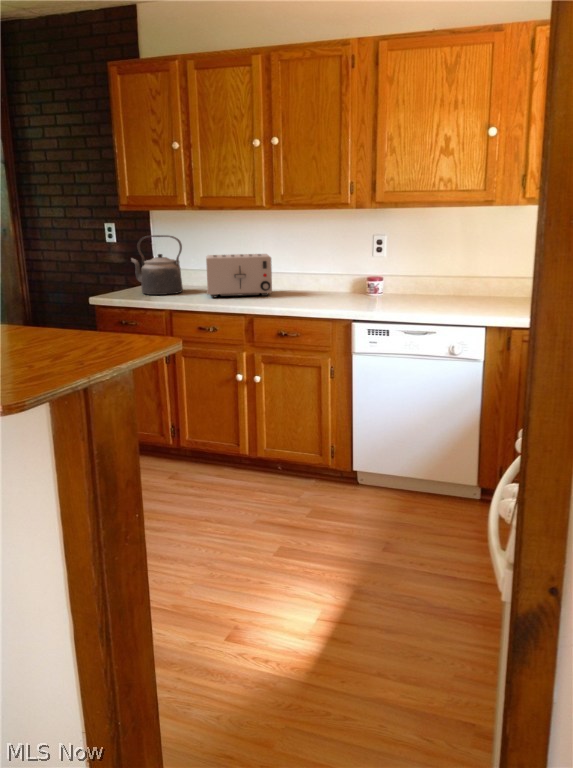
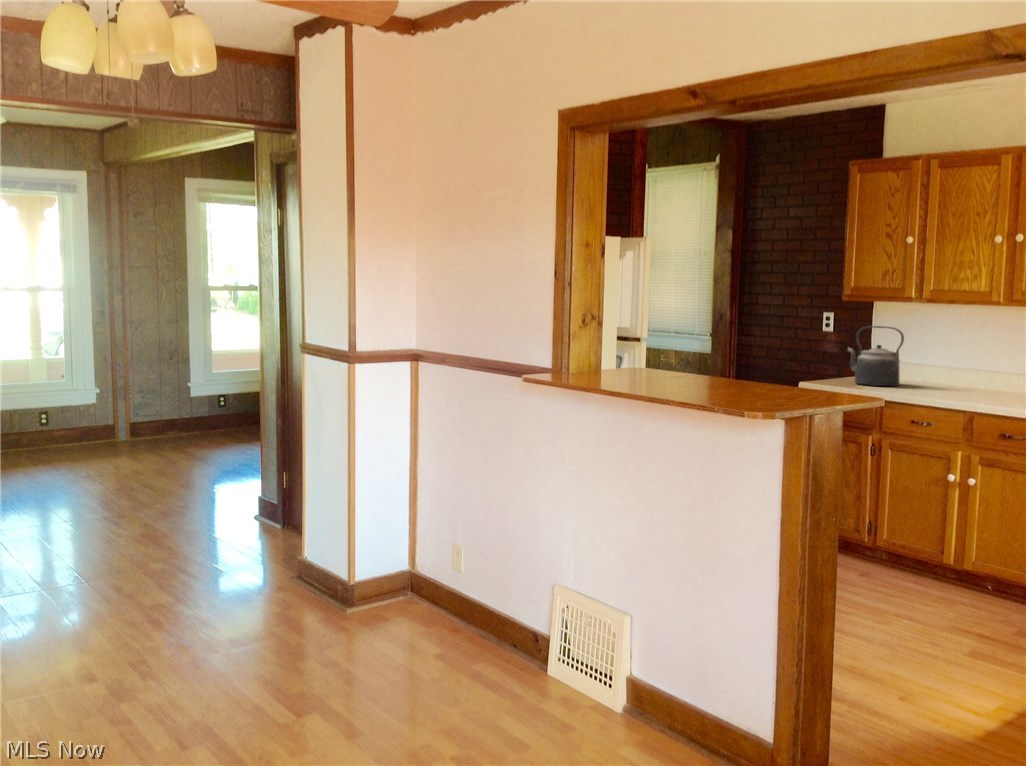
toaster: present [206,254,272,297] -> none [926,349,1005,397]

